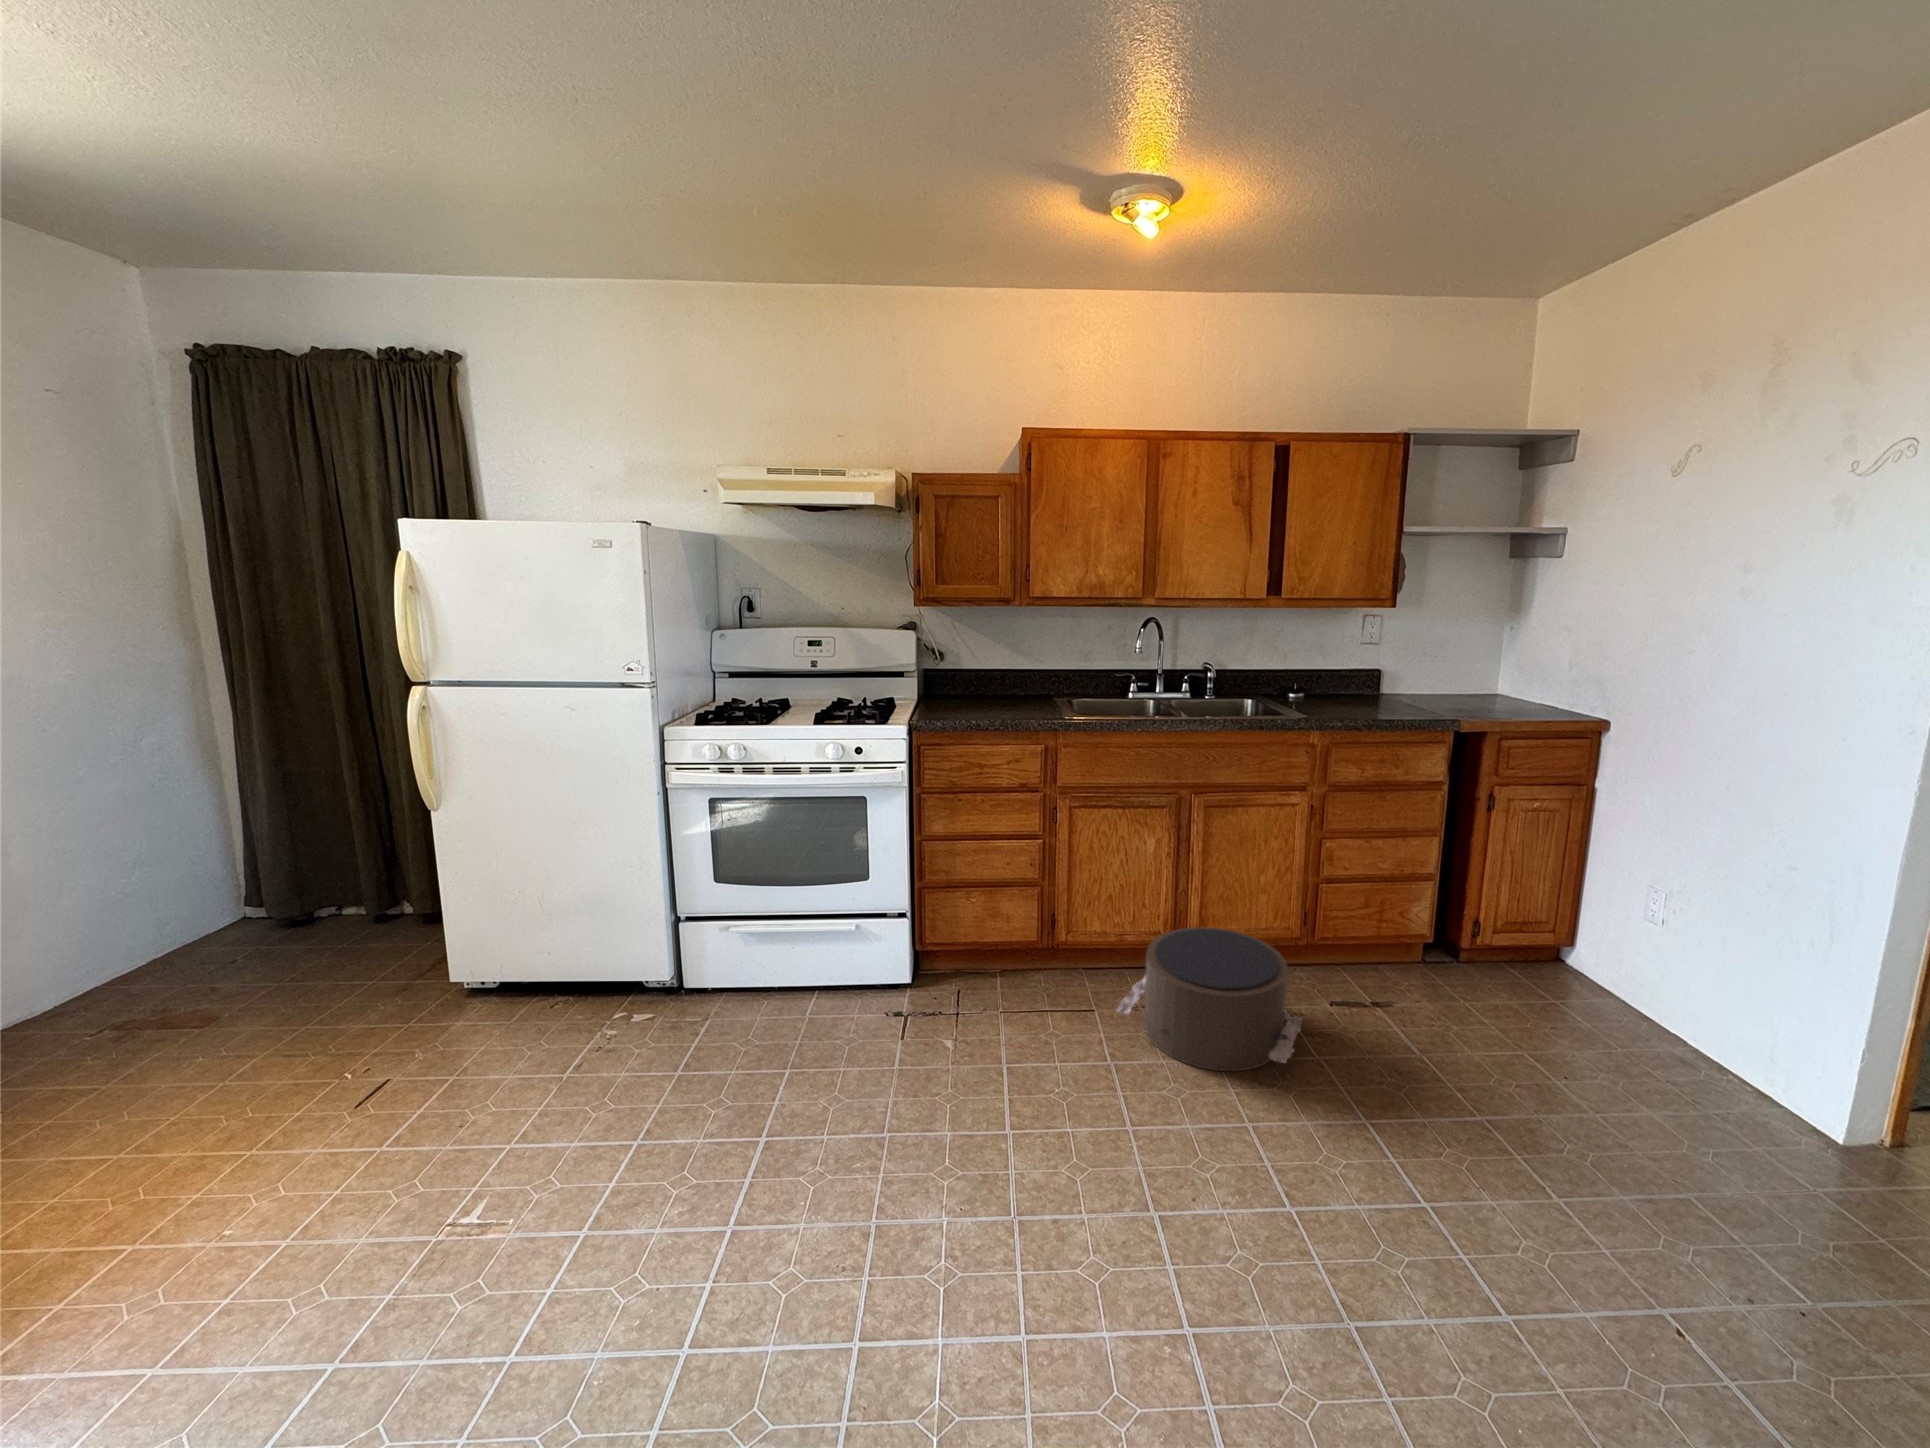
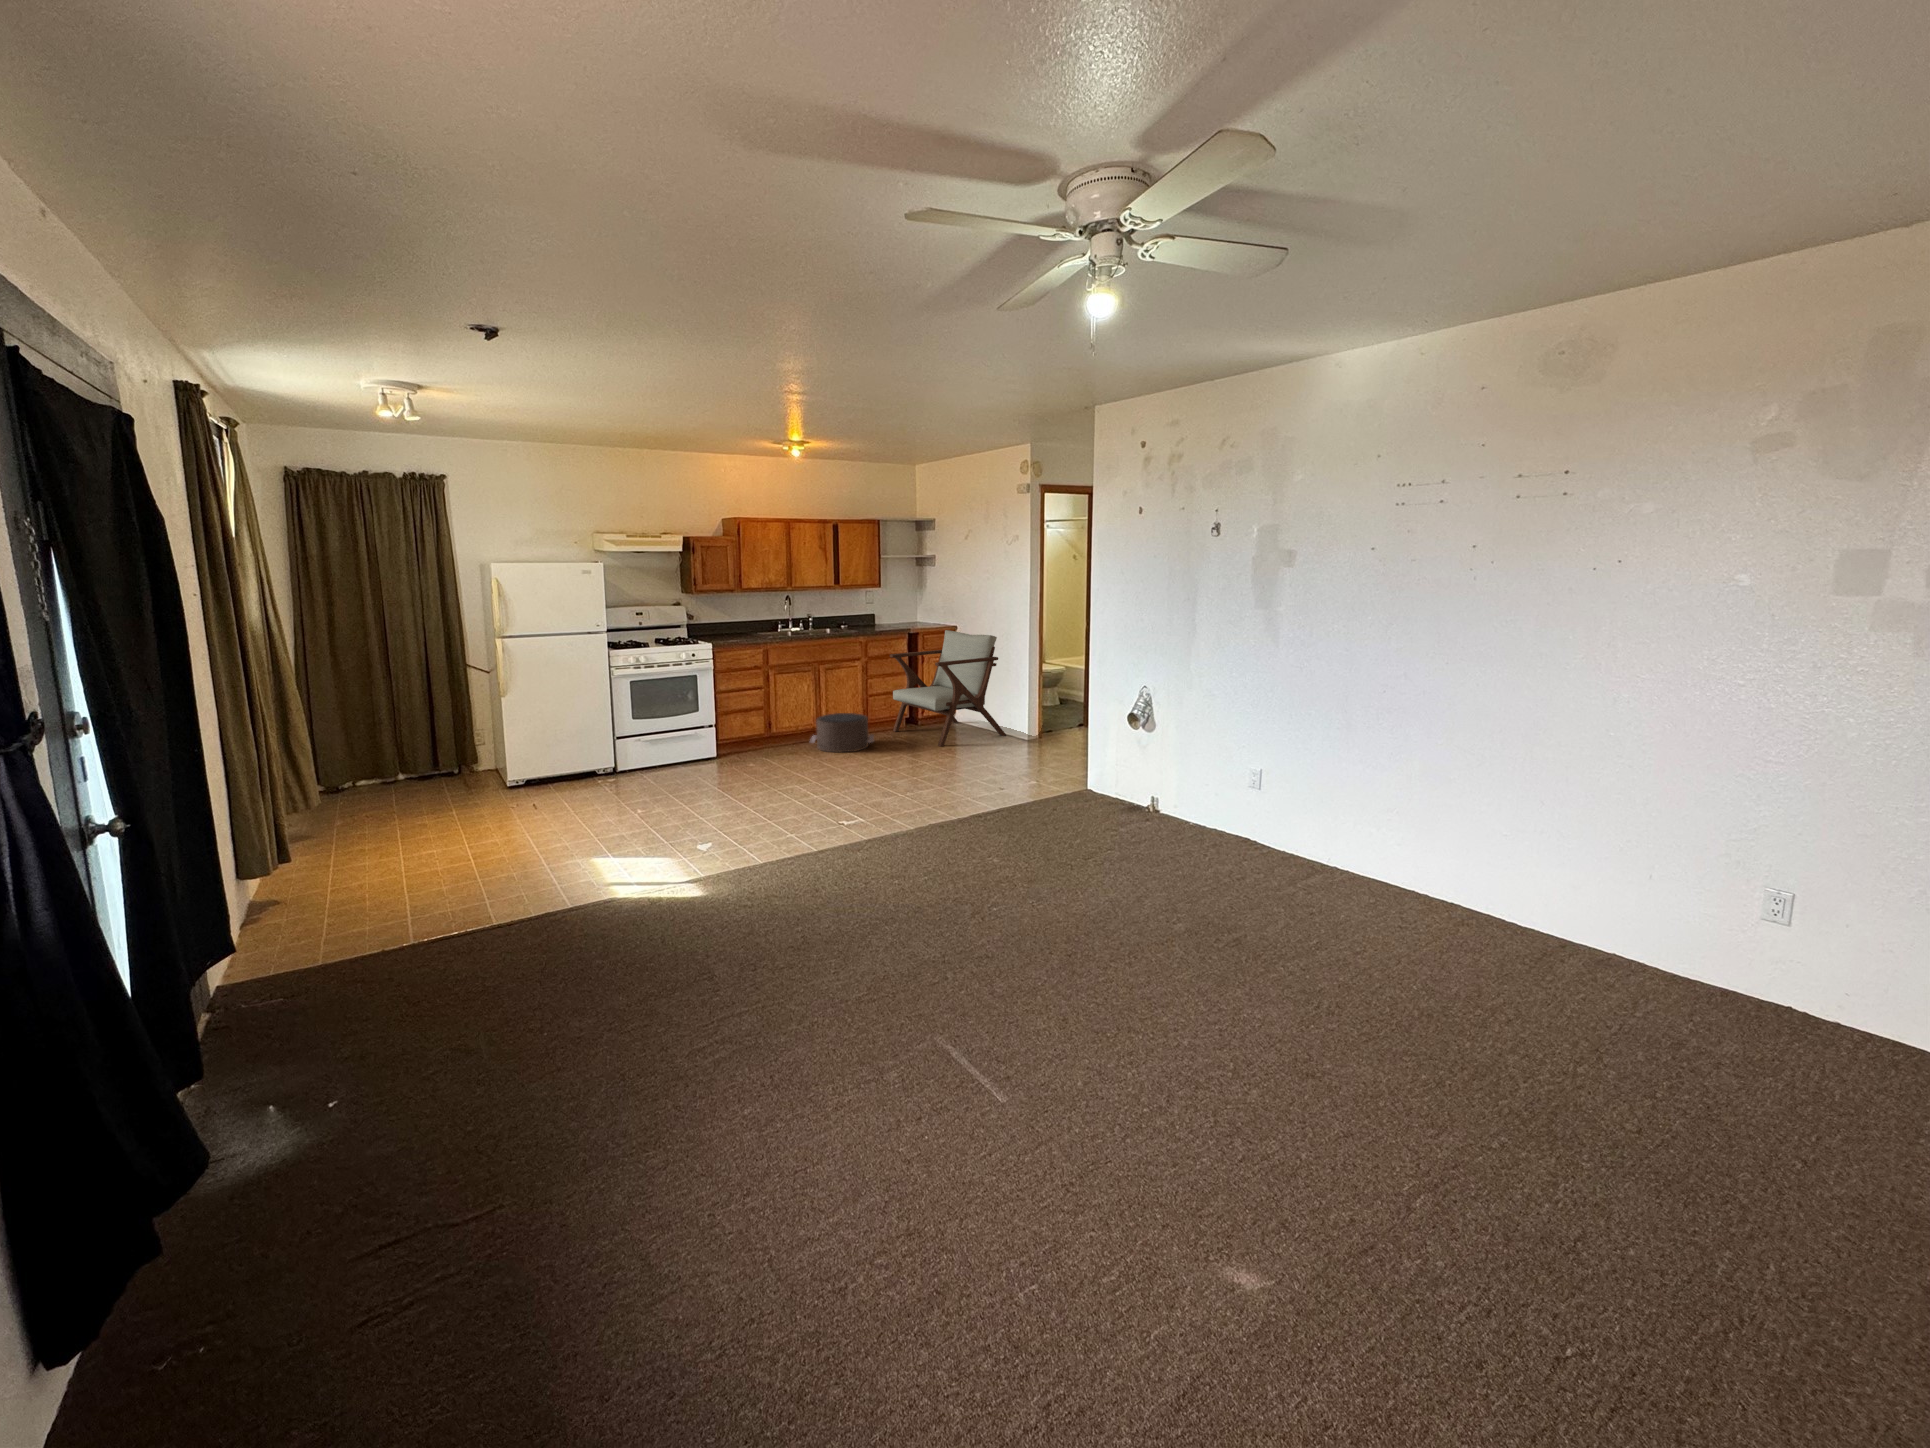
lounge chair: none [1378,738,1774,1131] -> present [890,630,1006,746]

